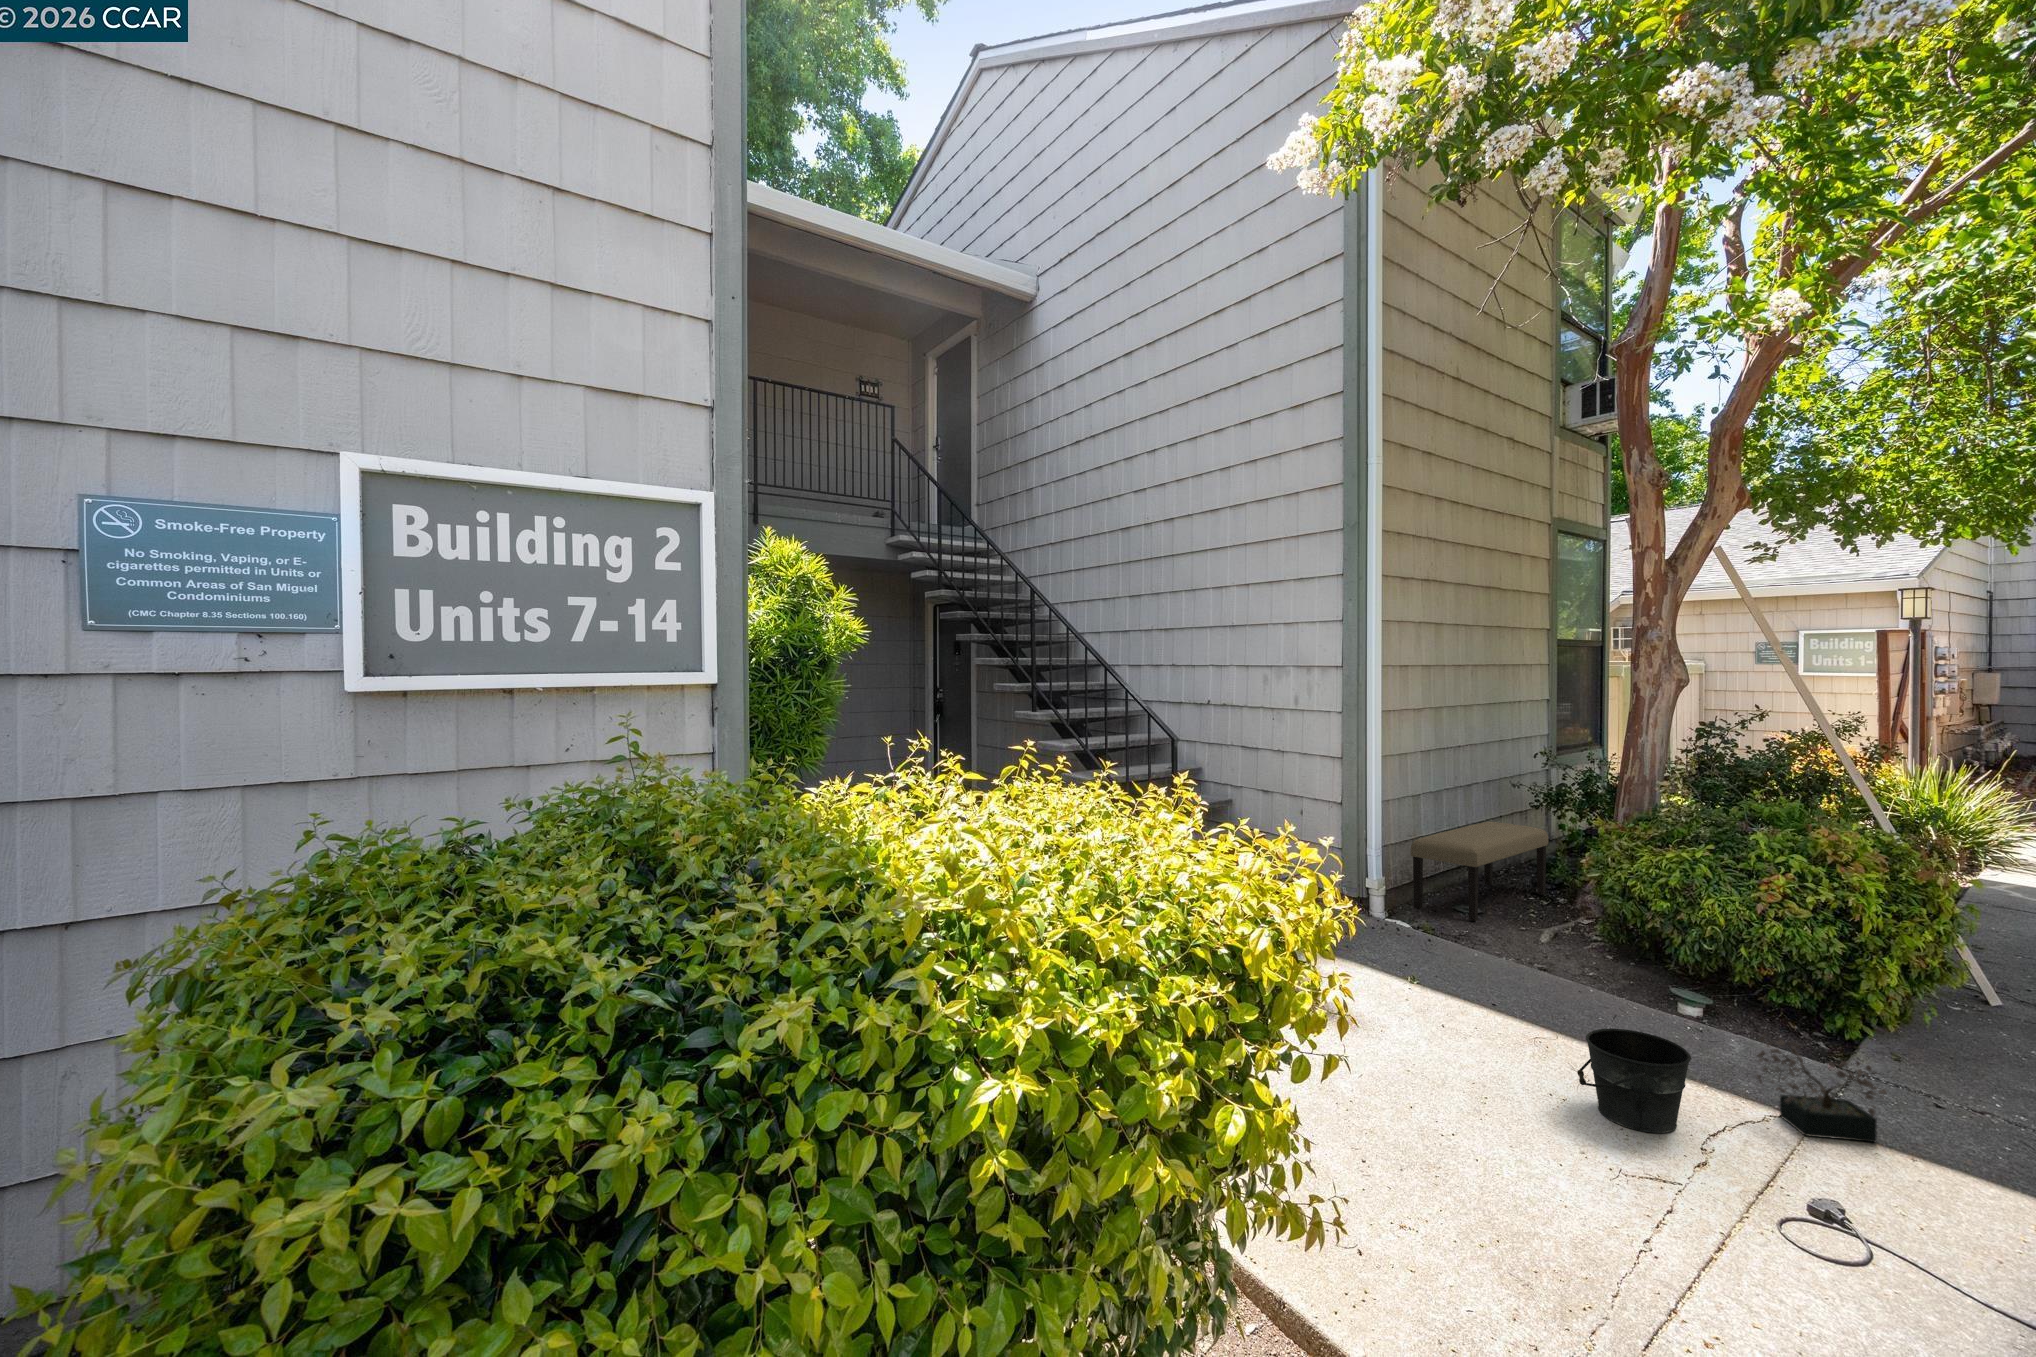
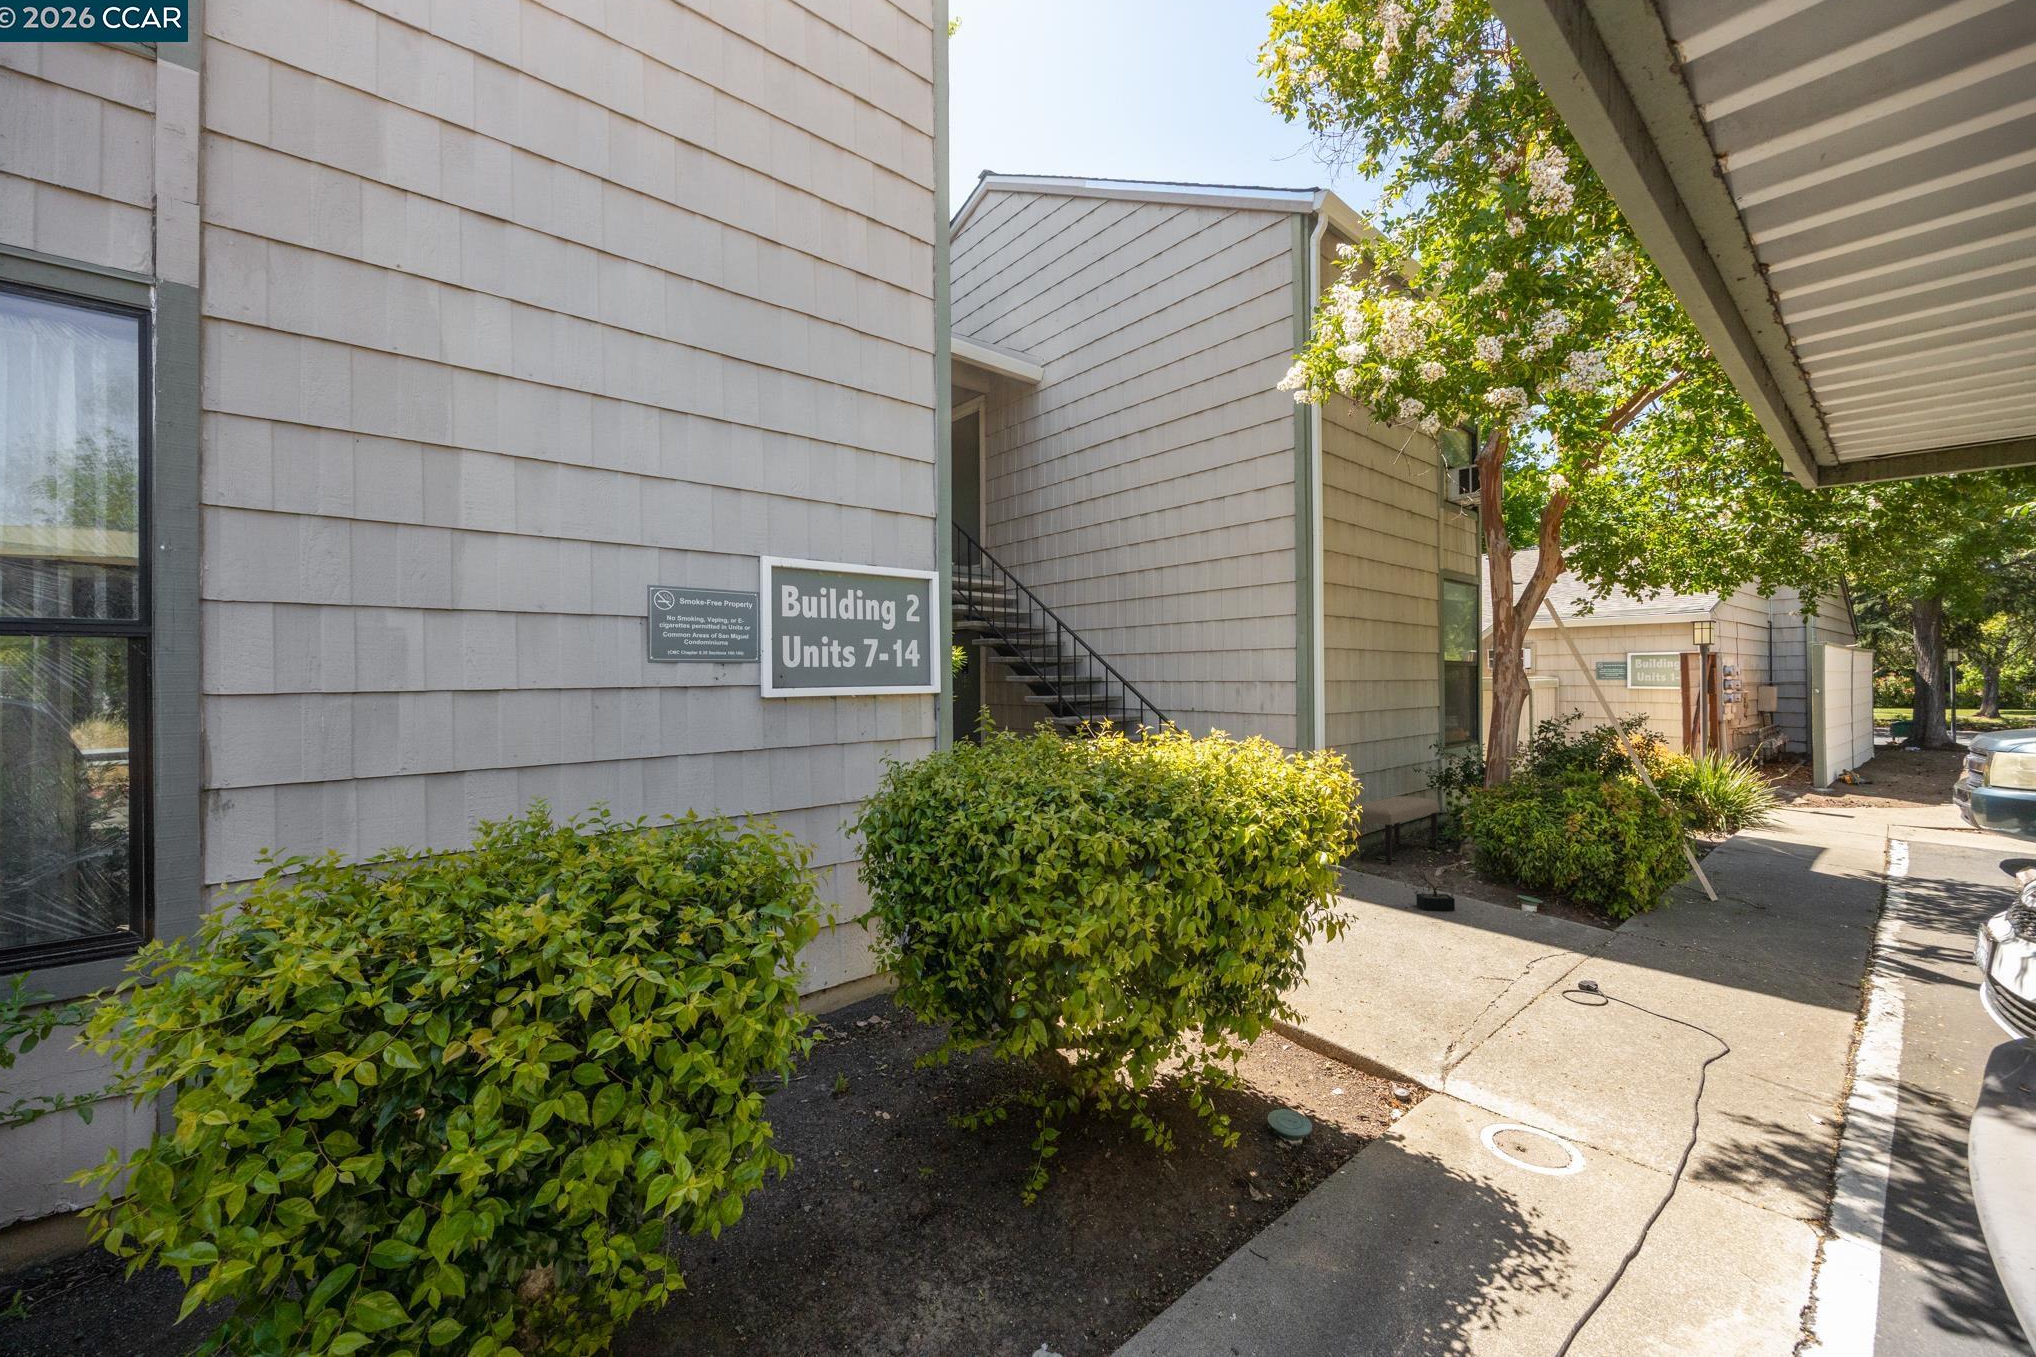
bucket: present [1577,1029,1691,1133] -> none [1460,902,1523,957]
decorative plant: present [1757,1034,1886,1142] -> present [1404,864,1461,910]

